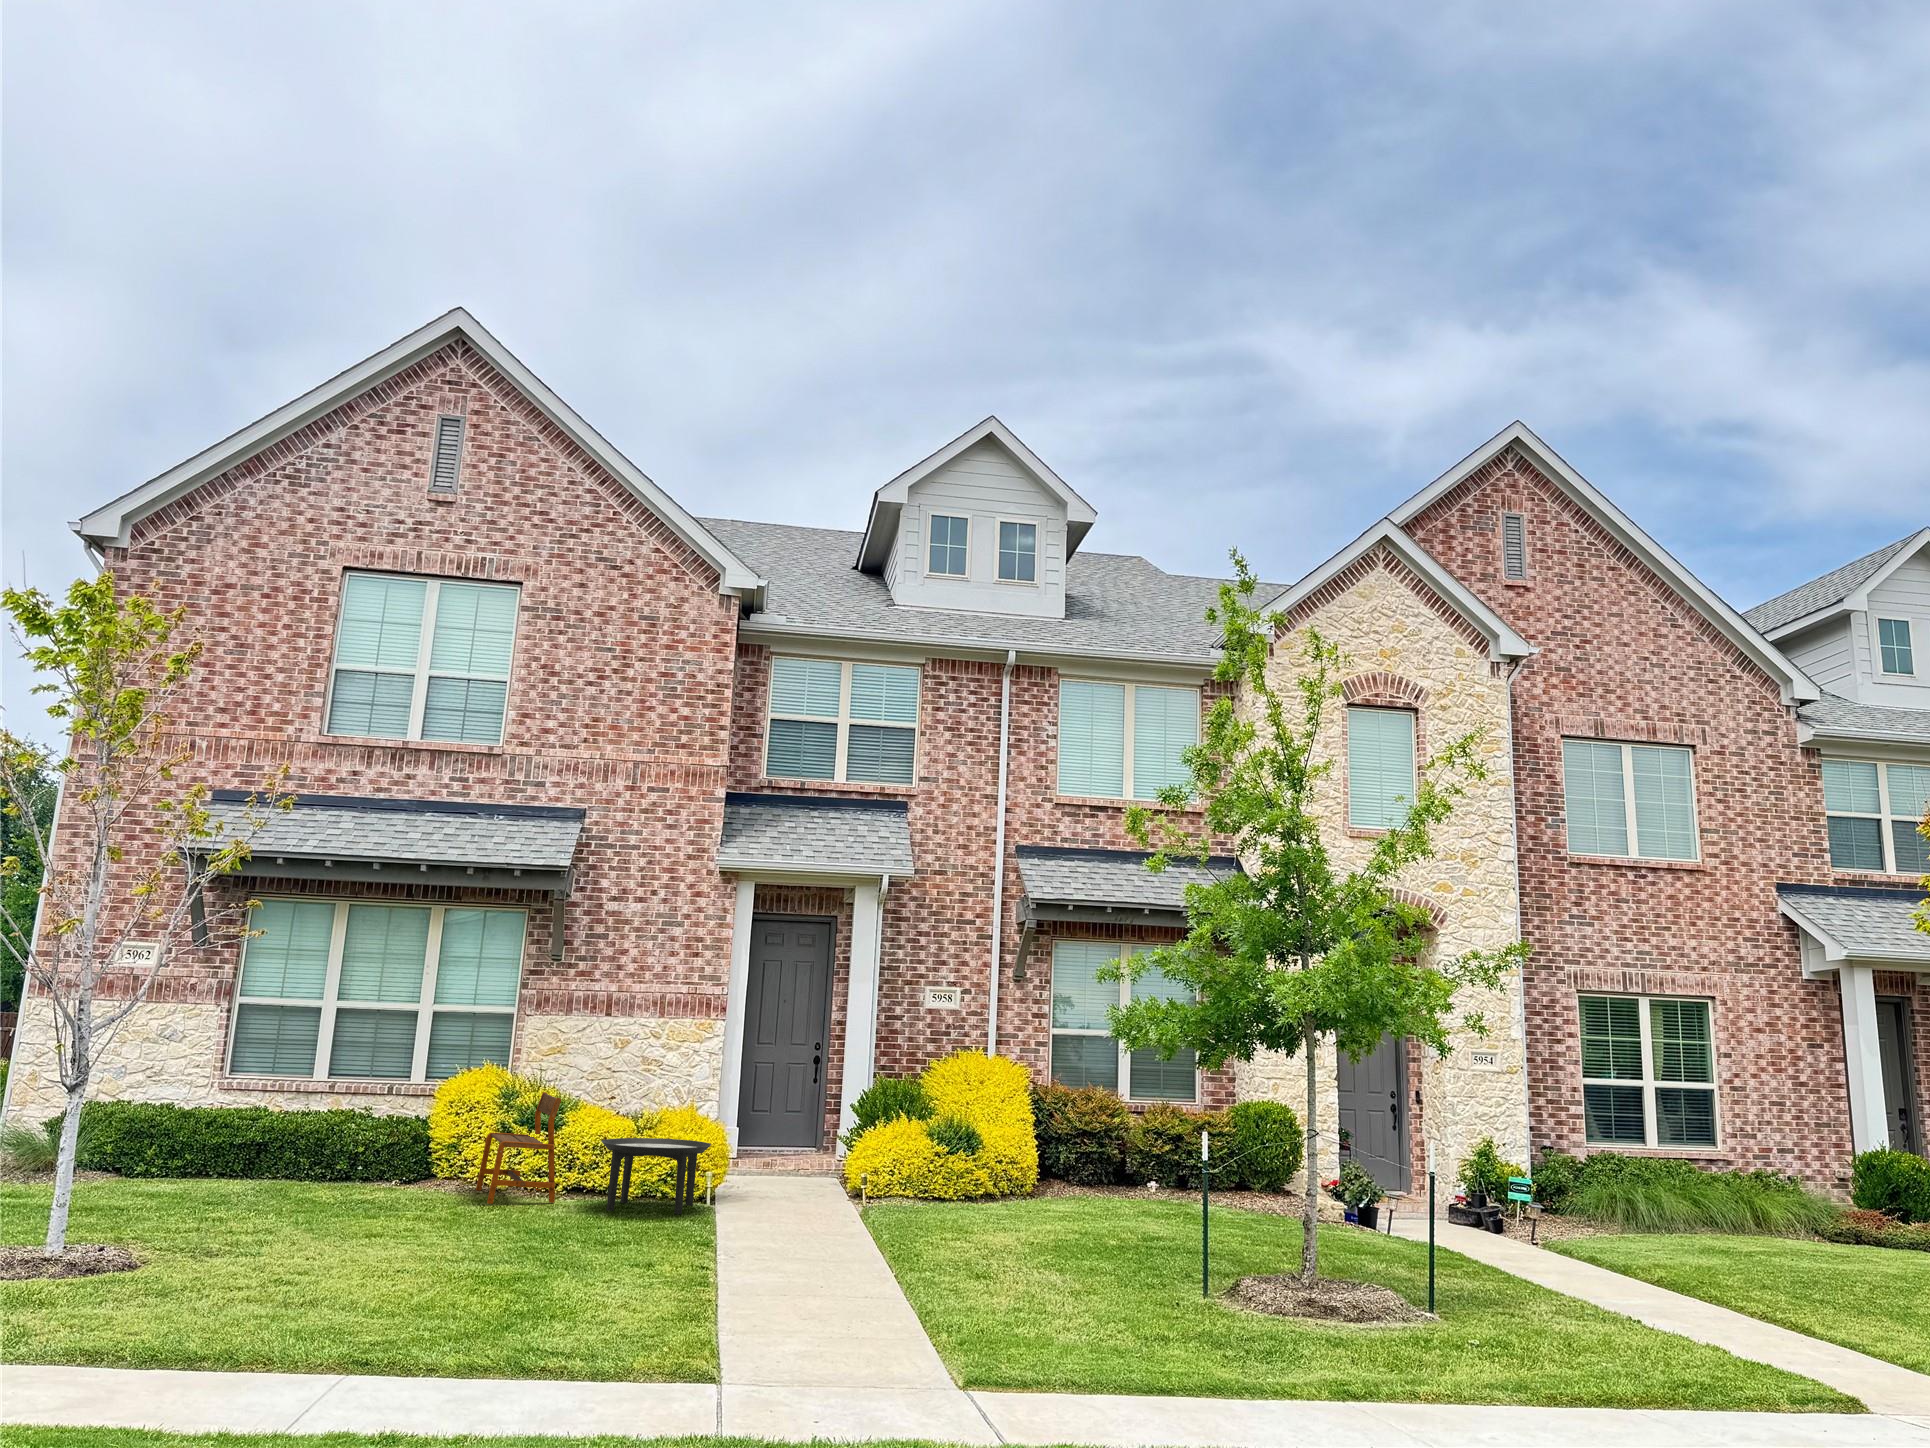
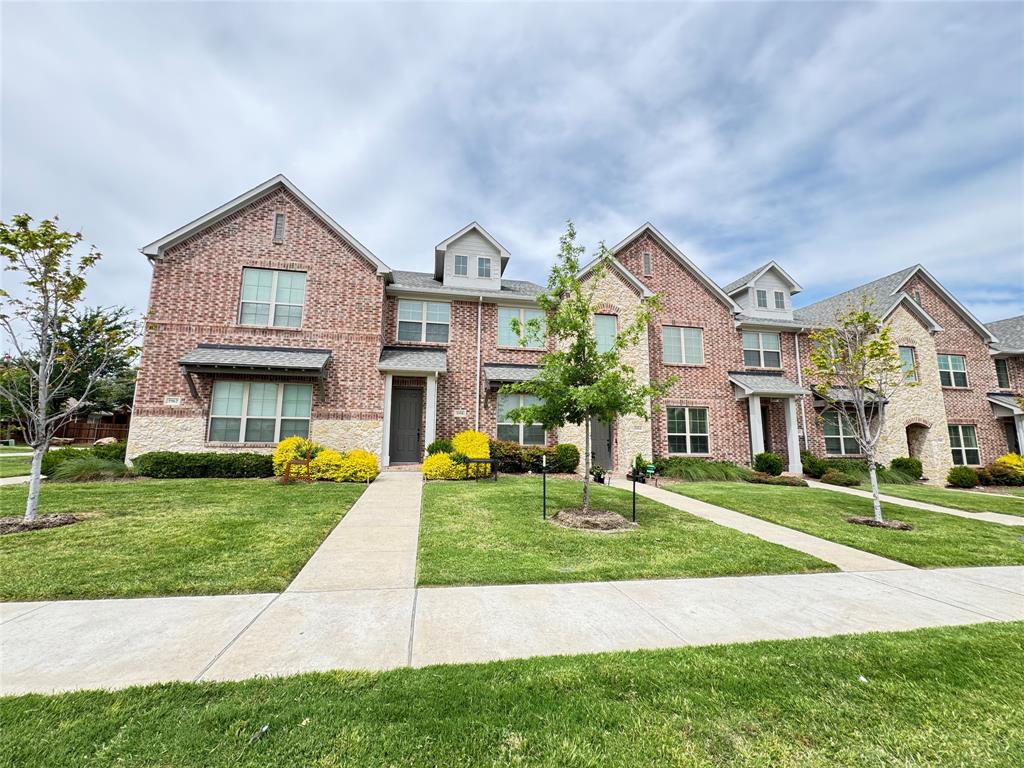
round table: present [601,1138,711,1214] -> present [465,458,499,482]

